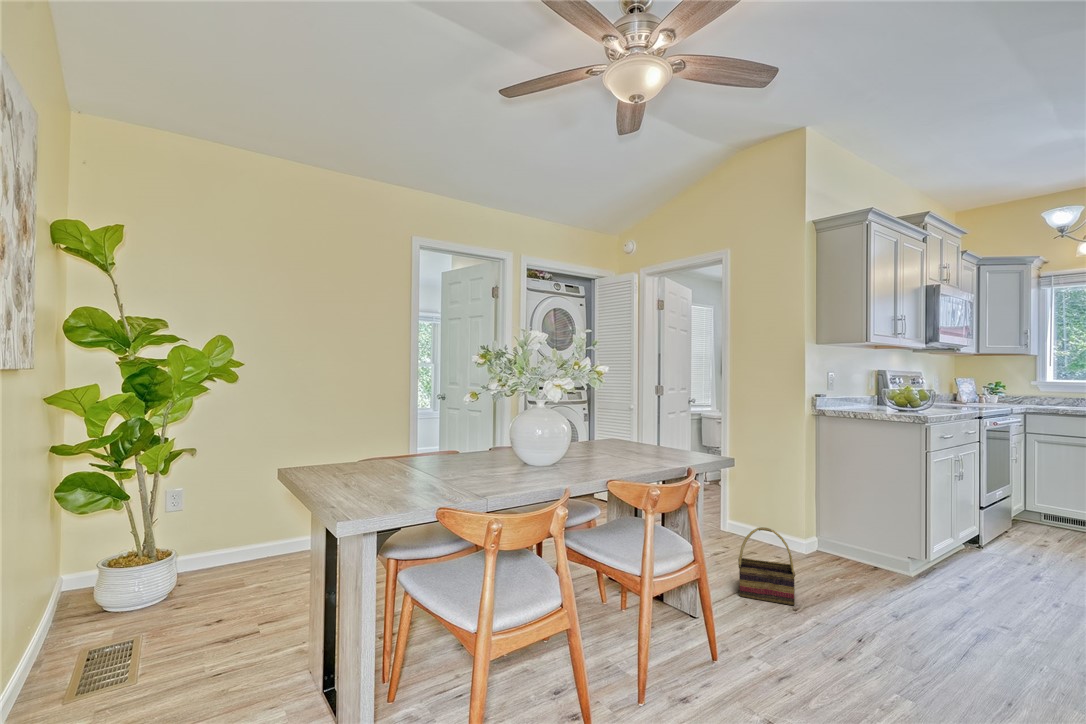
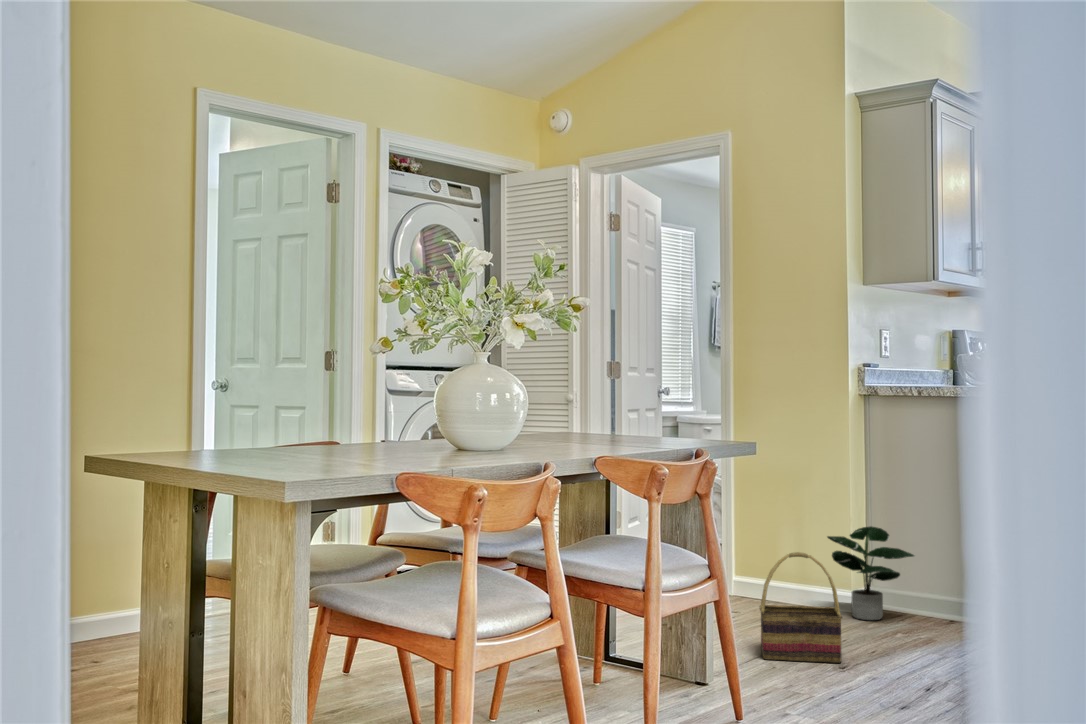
potted plant: none [788,500,851,565] -> present [827,526,915,620]

